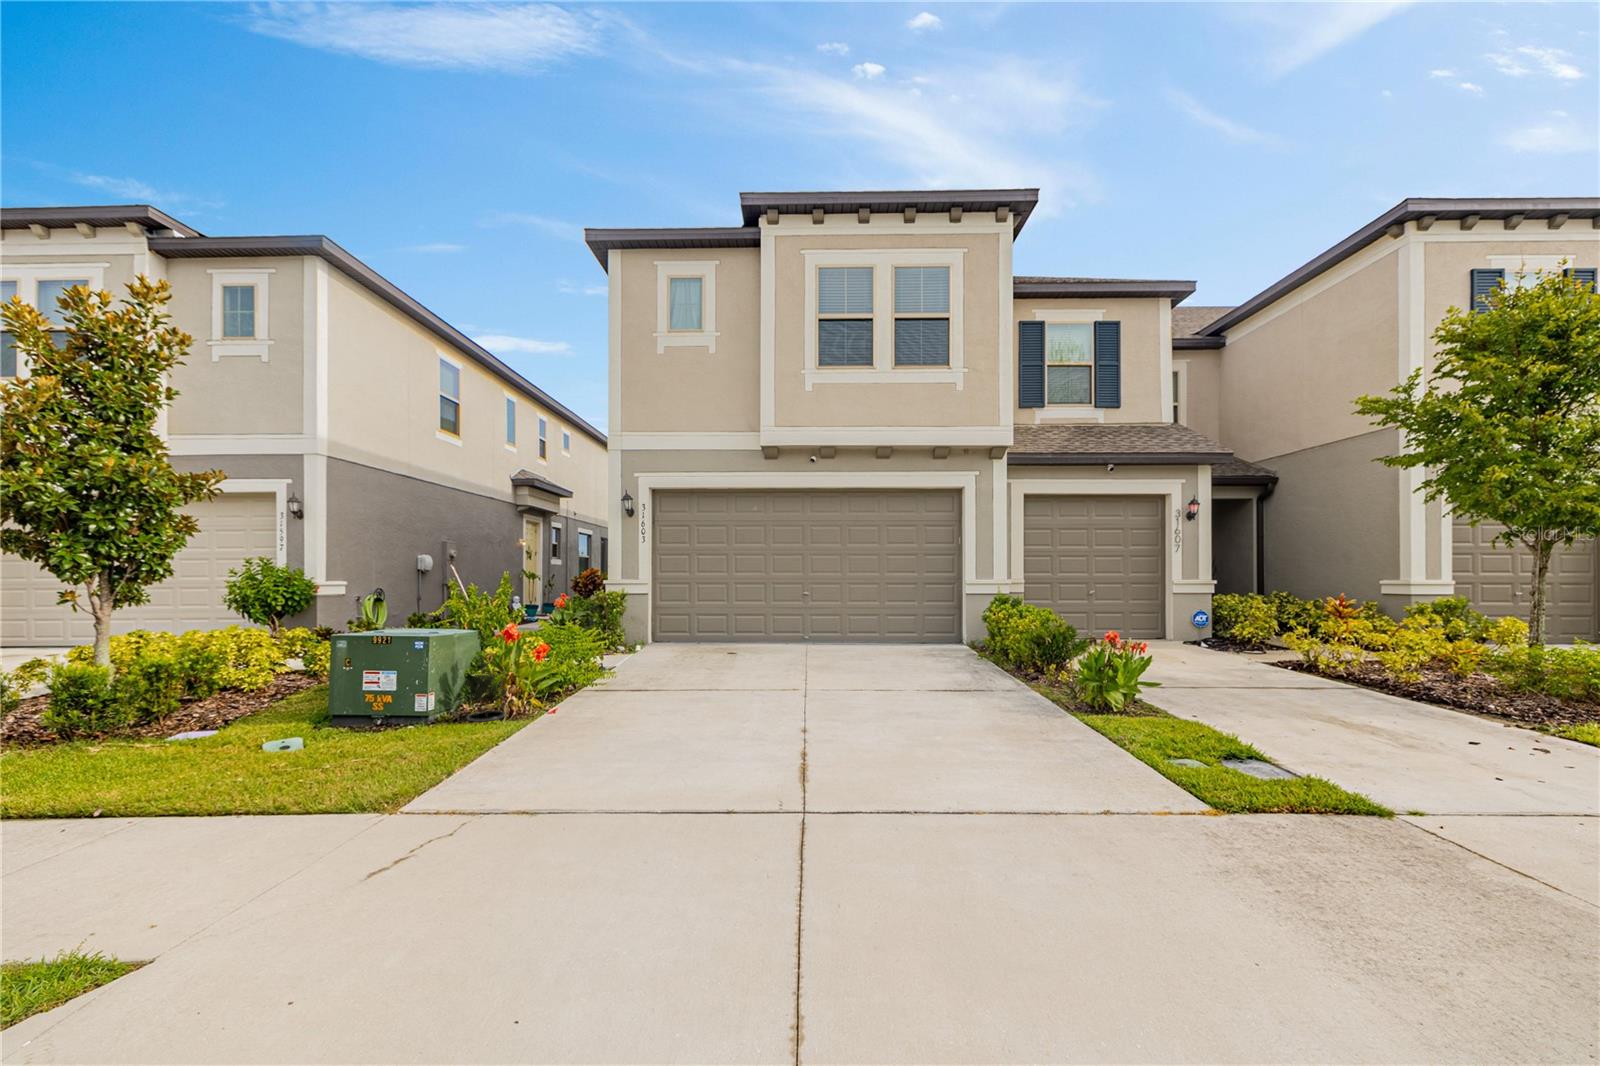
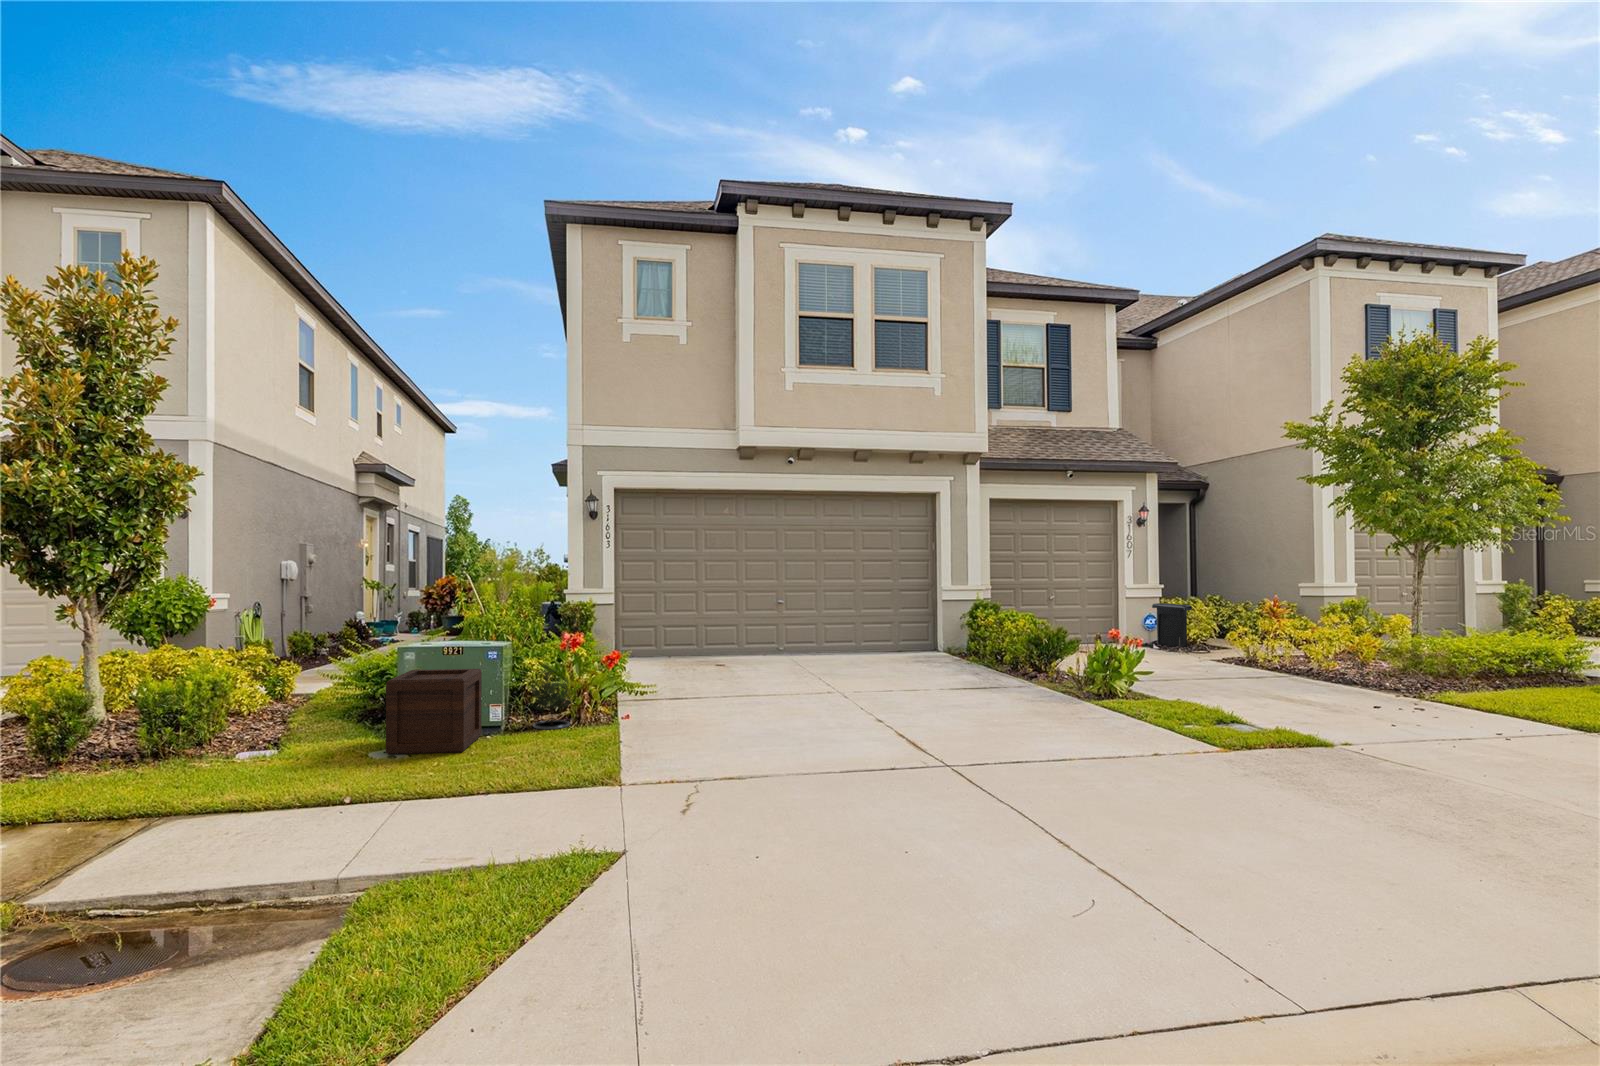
trash can: none [1205,599,1249,646] -> present [1152,603,1192,647]
wooden crate: none [282,659,404,747] -> present [386,669,482,755]

